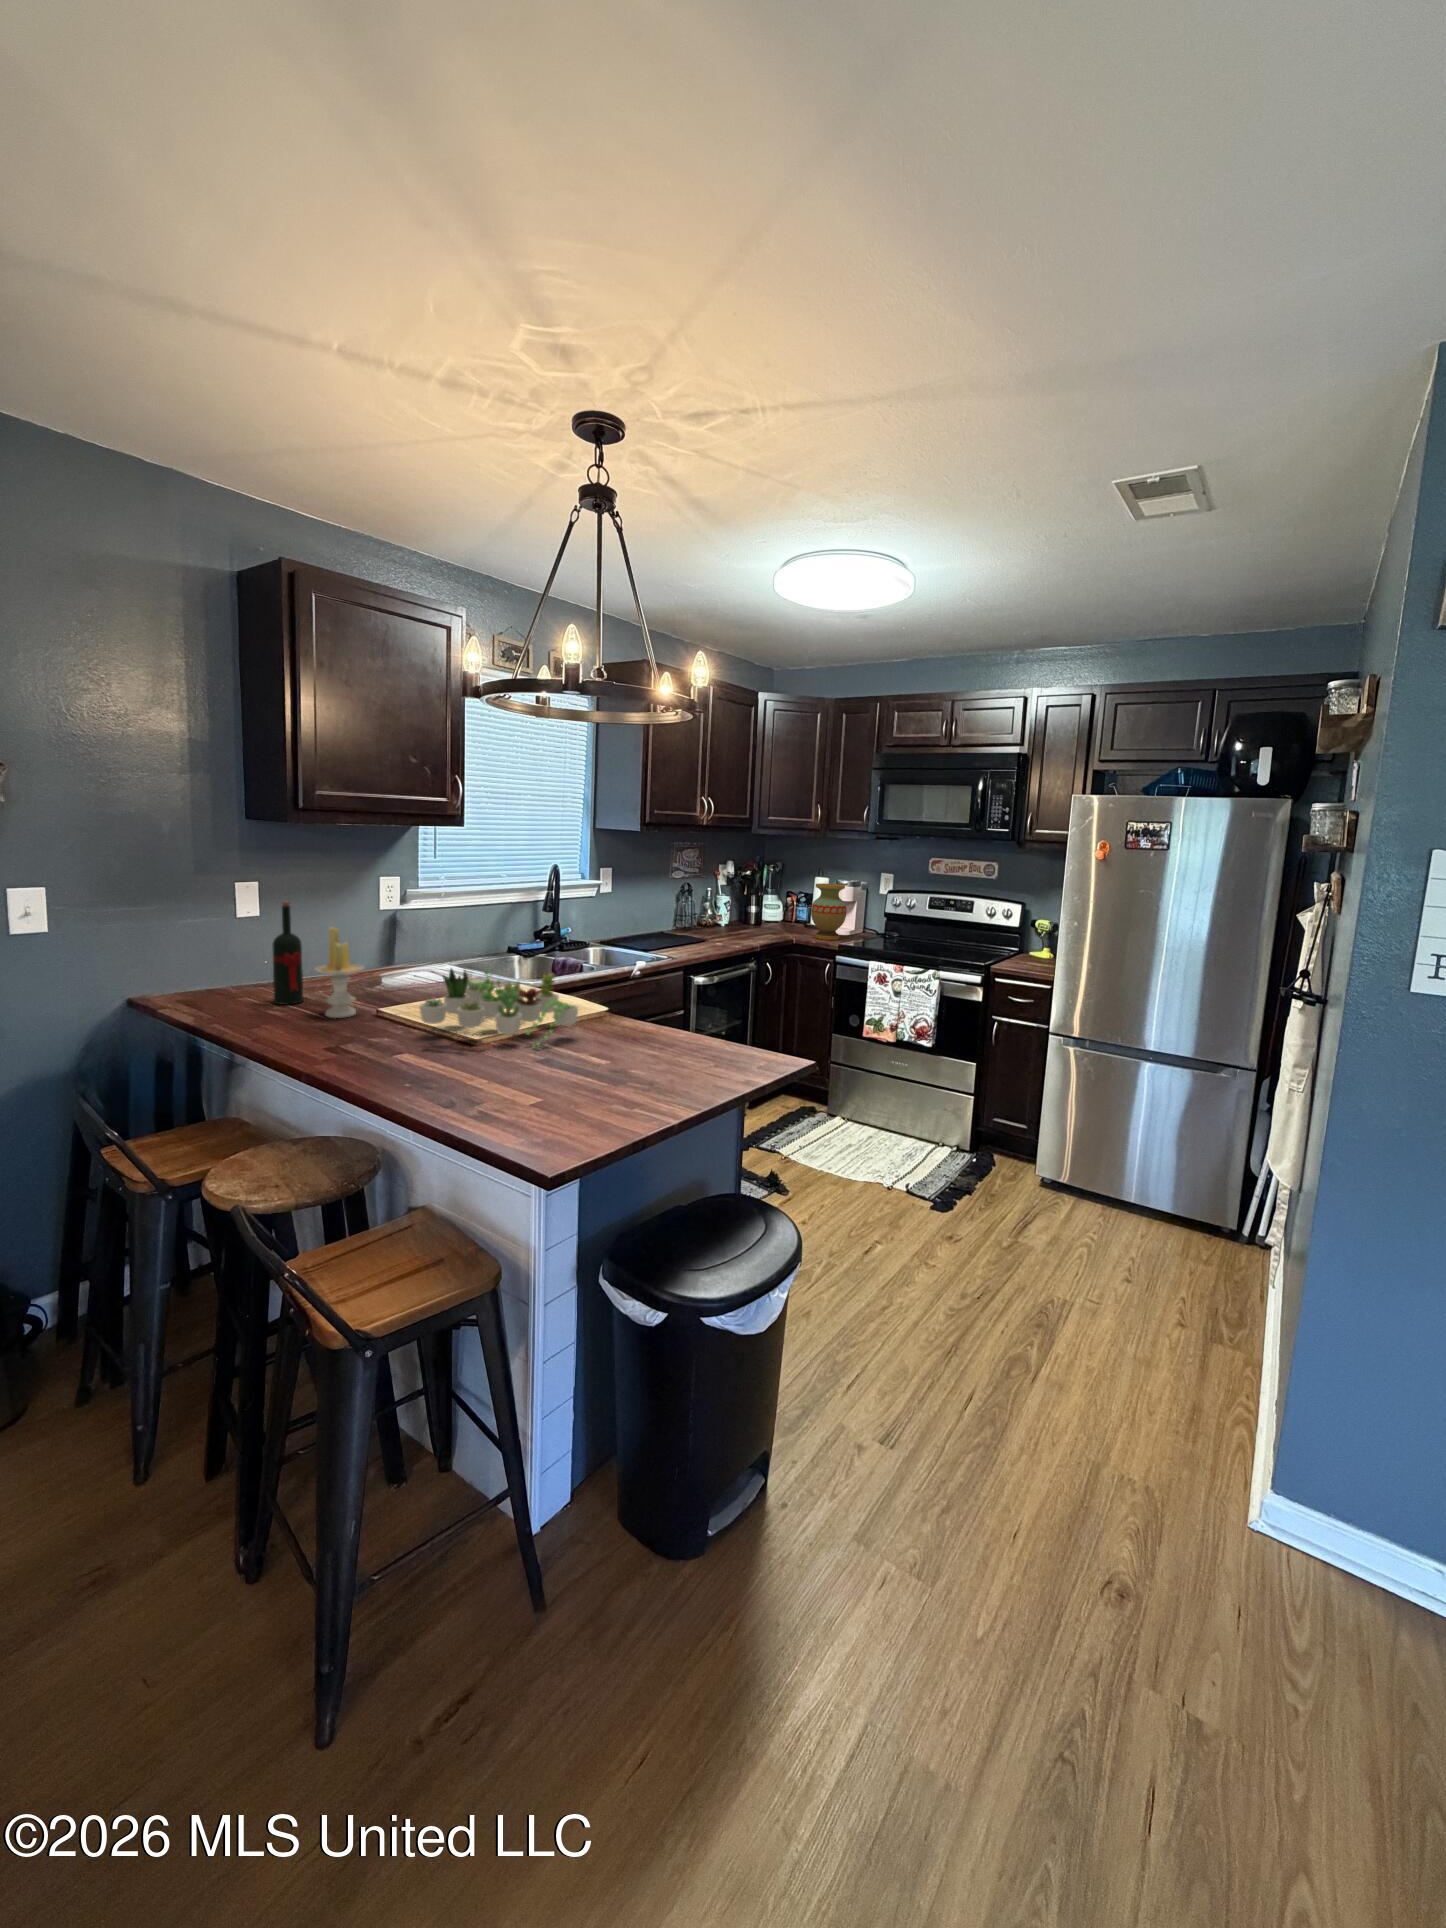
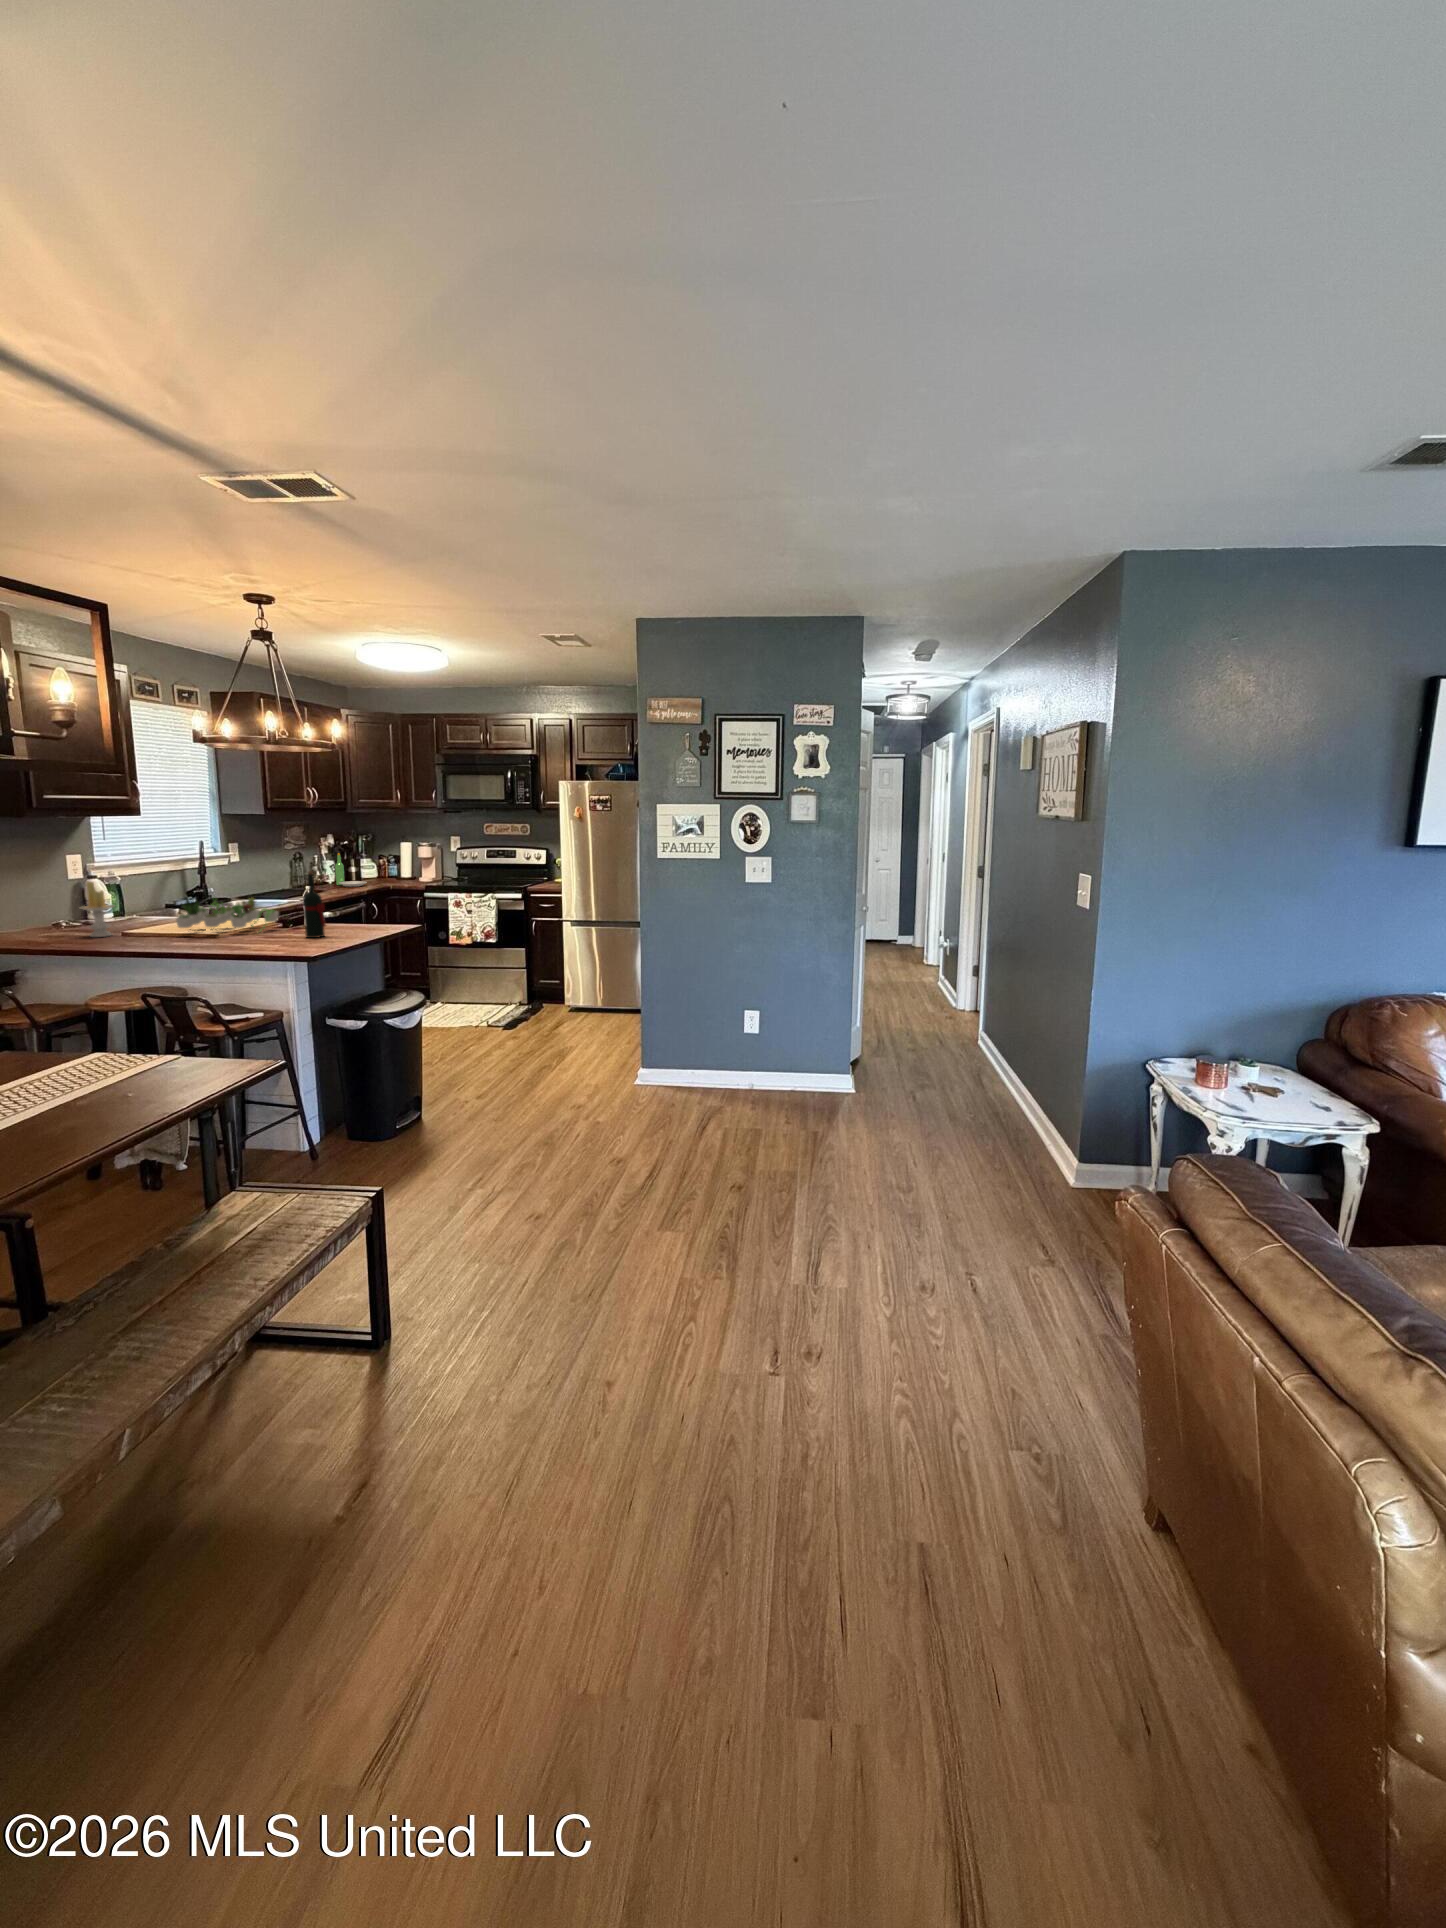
vase: present [811,883,847,940] -> none [401,846,428,885]
plate: none [729,887,765,935] -> present [335,853,367,887]
wine bottle: present [273,902,303,1005] -> present [303,871,326,938]

